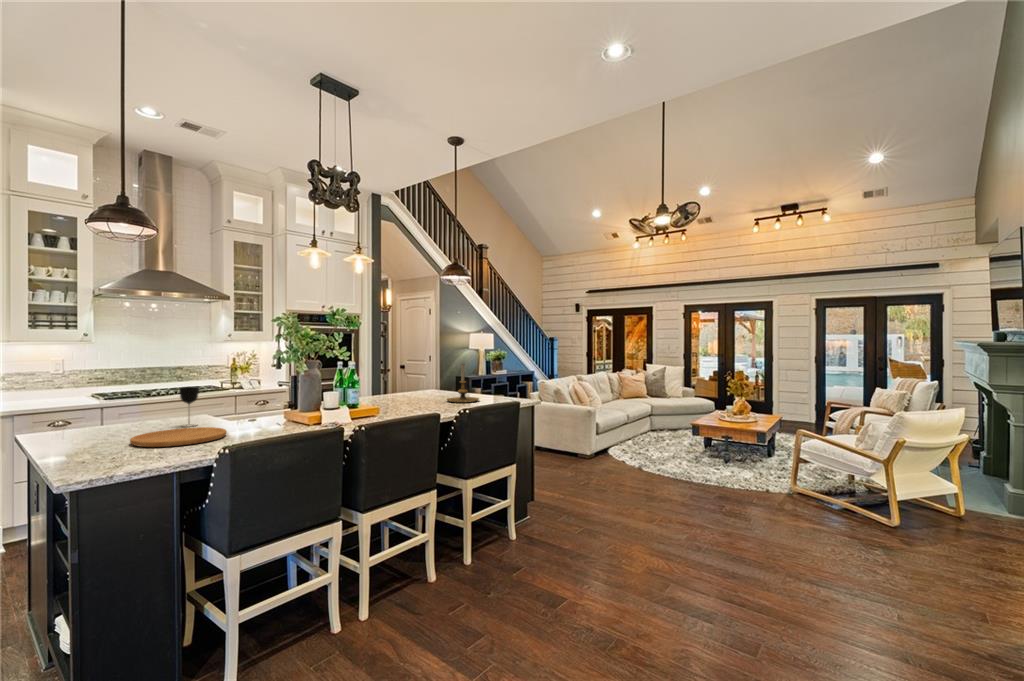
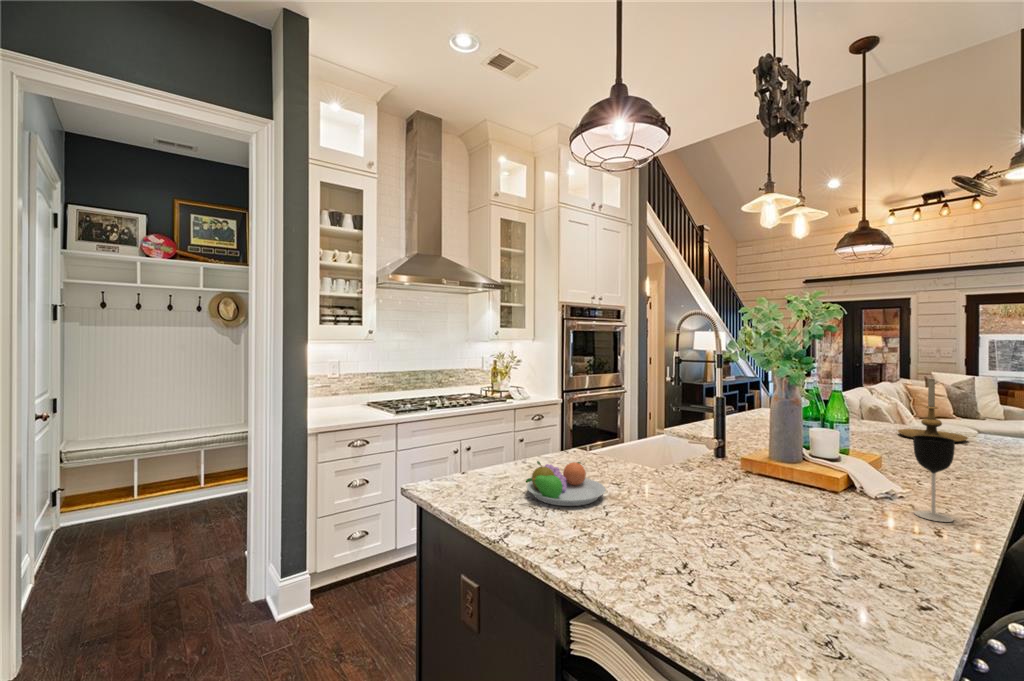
wine glass: present [179,386,199,427] -> present [913,435,955,522]
fruit bowl: none [73,412,142,434] -> present [526,461,605,506]
cutting board: present [130,427,227,447] -> none [691,505,874,580]

